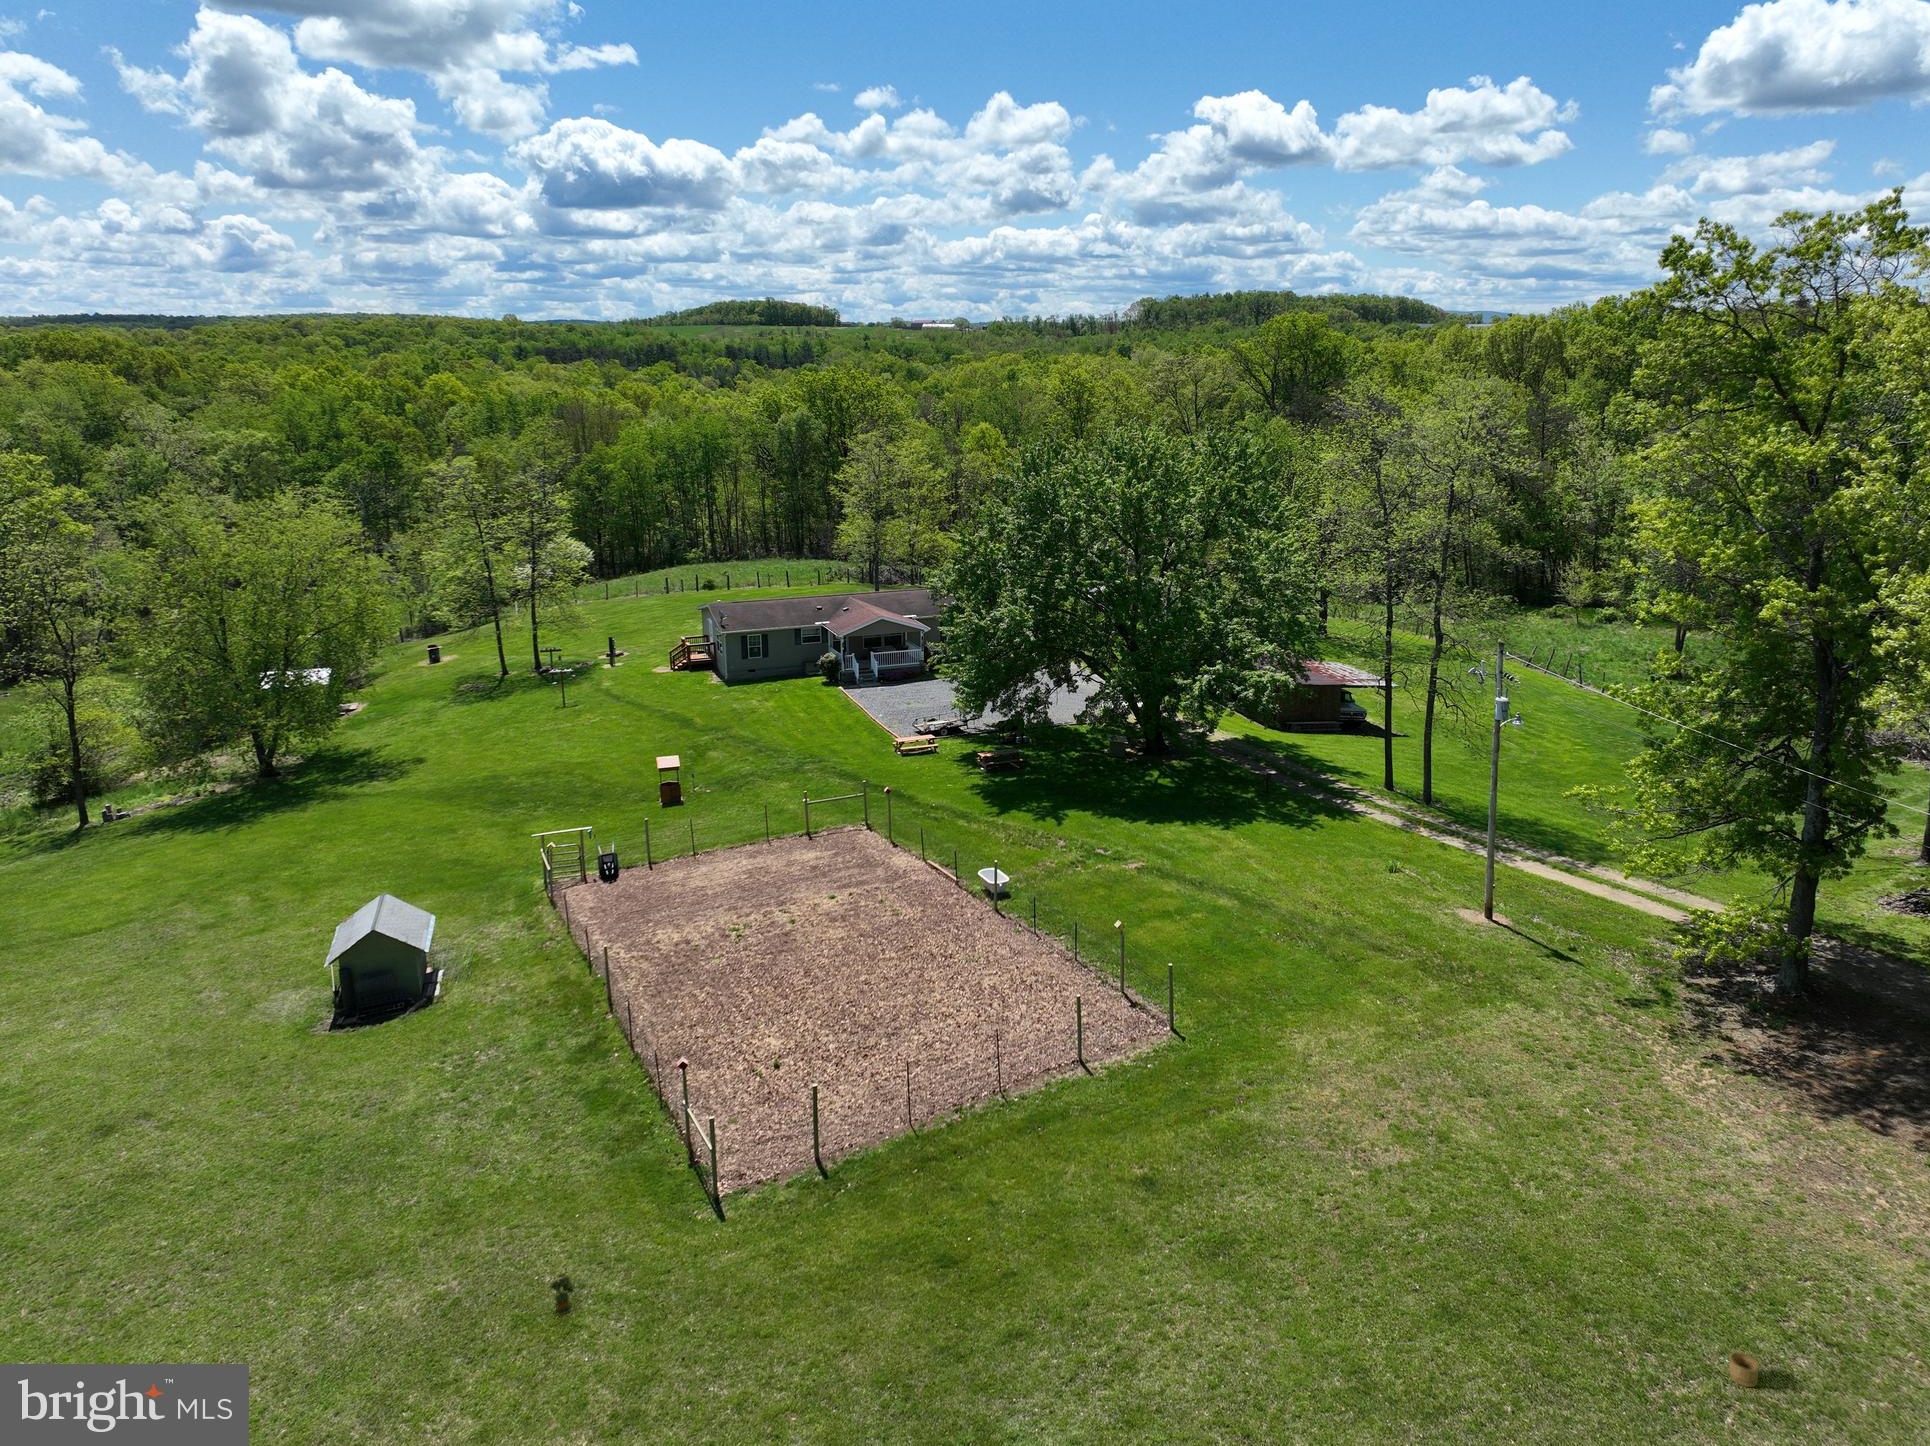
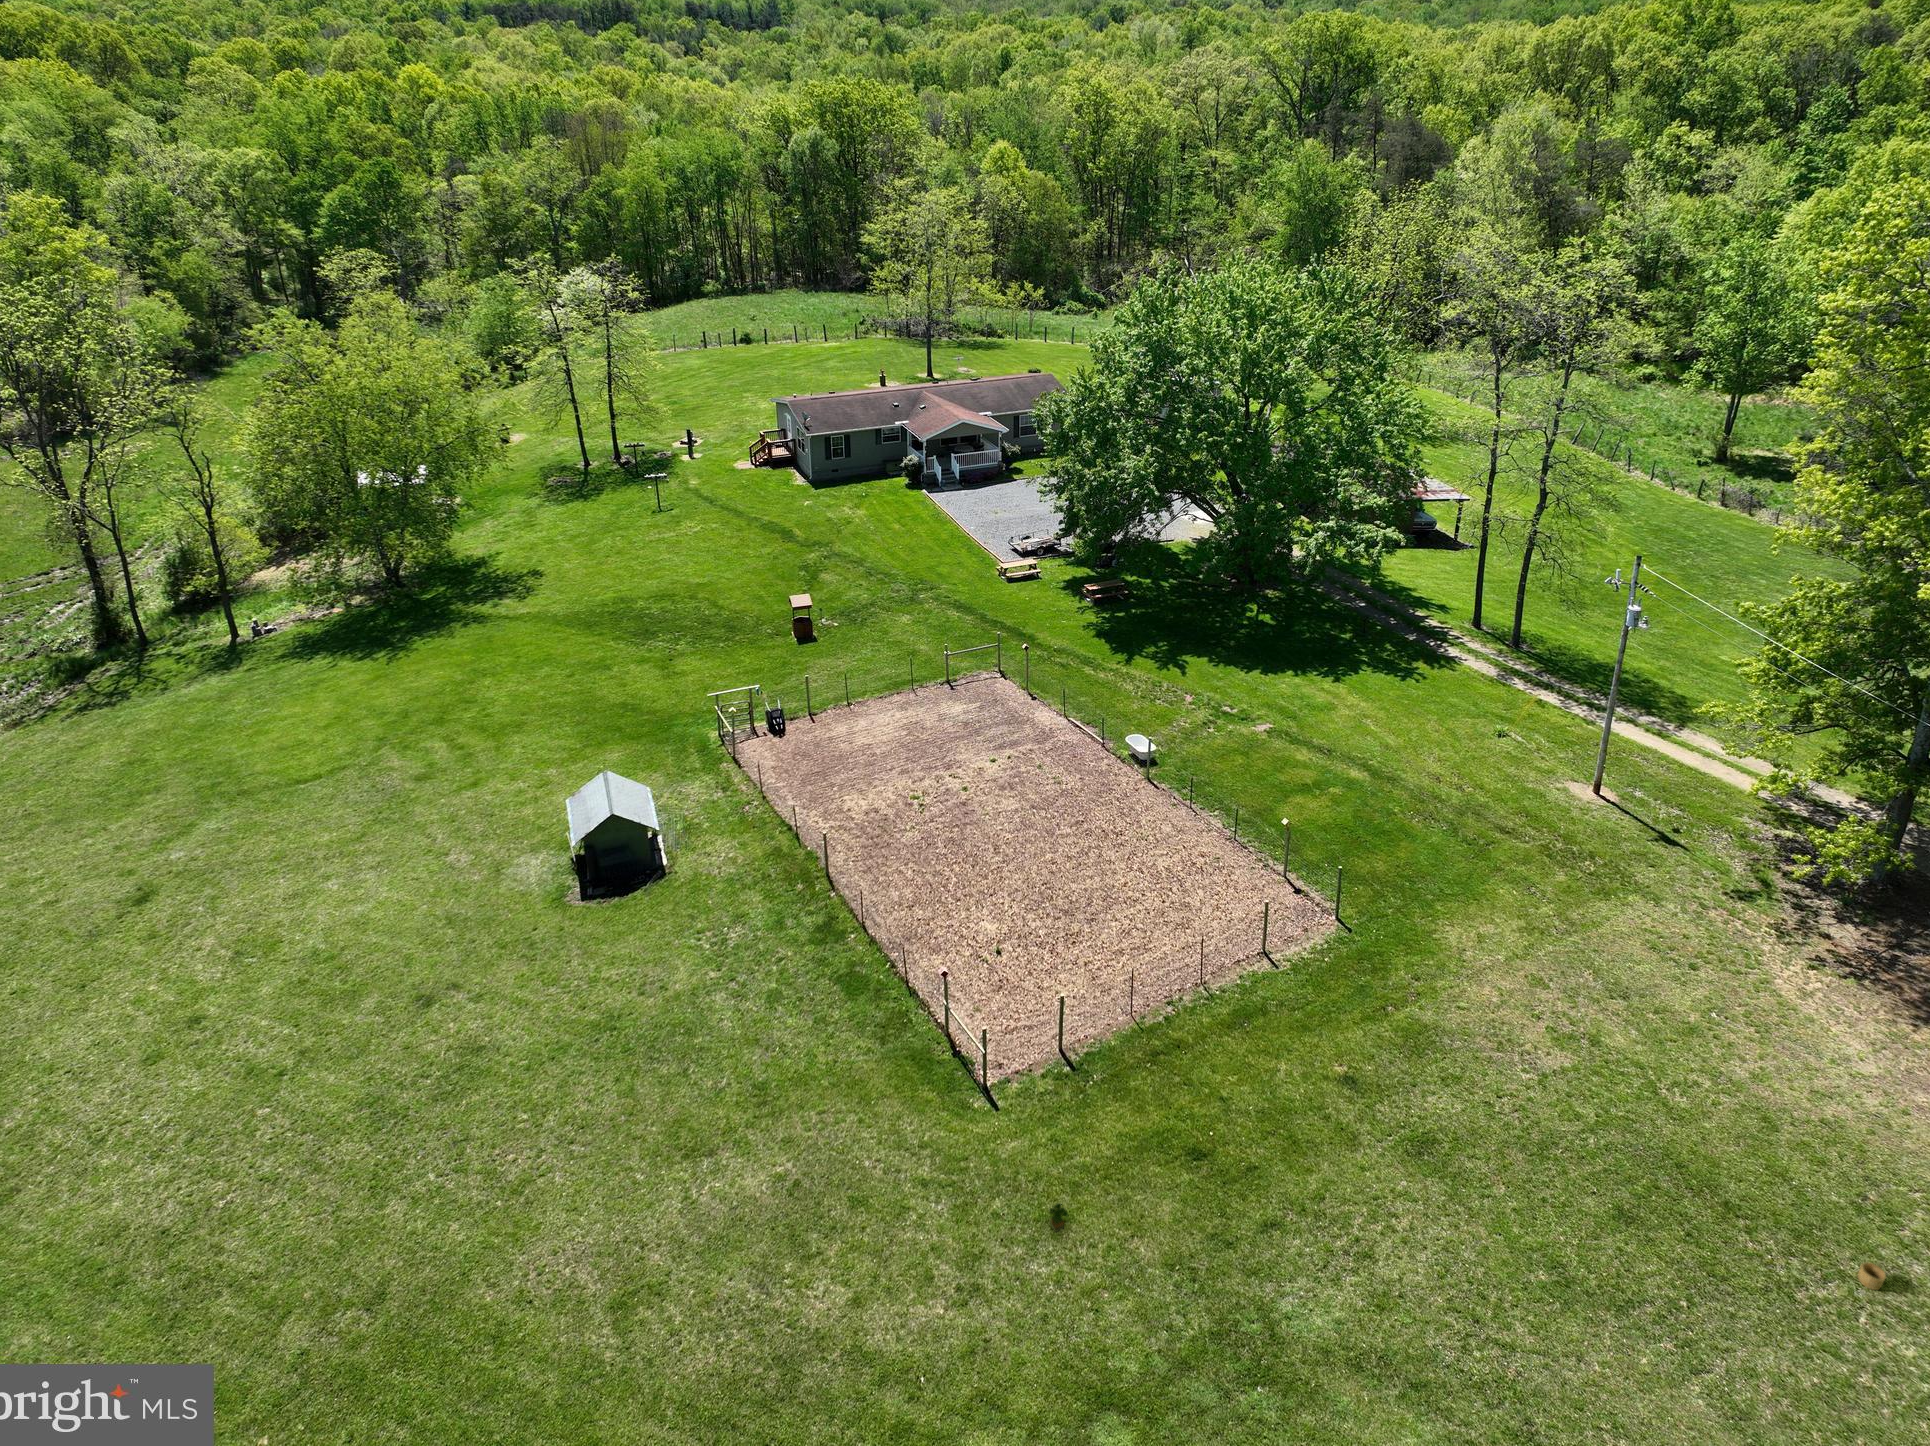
potted tree: present [550,1277,574,1315] -> present [1048,1203,1069,1232]

